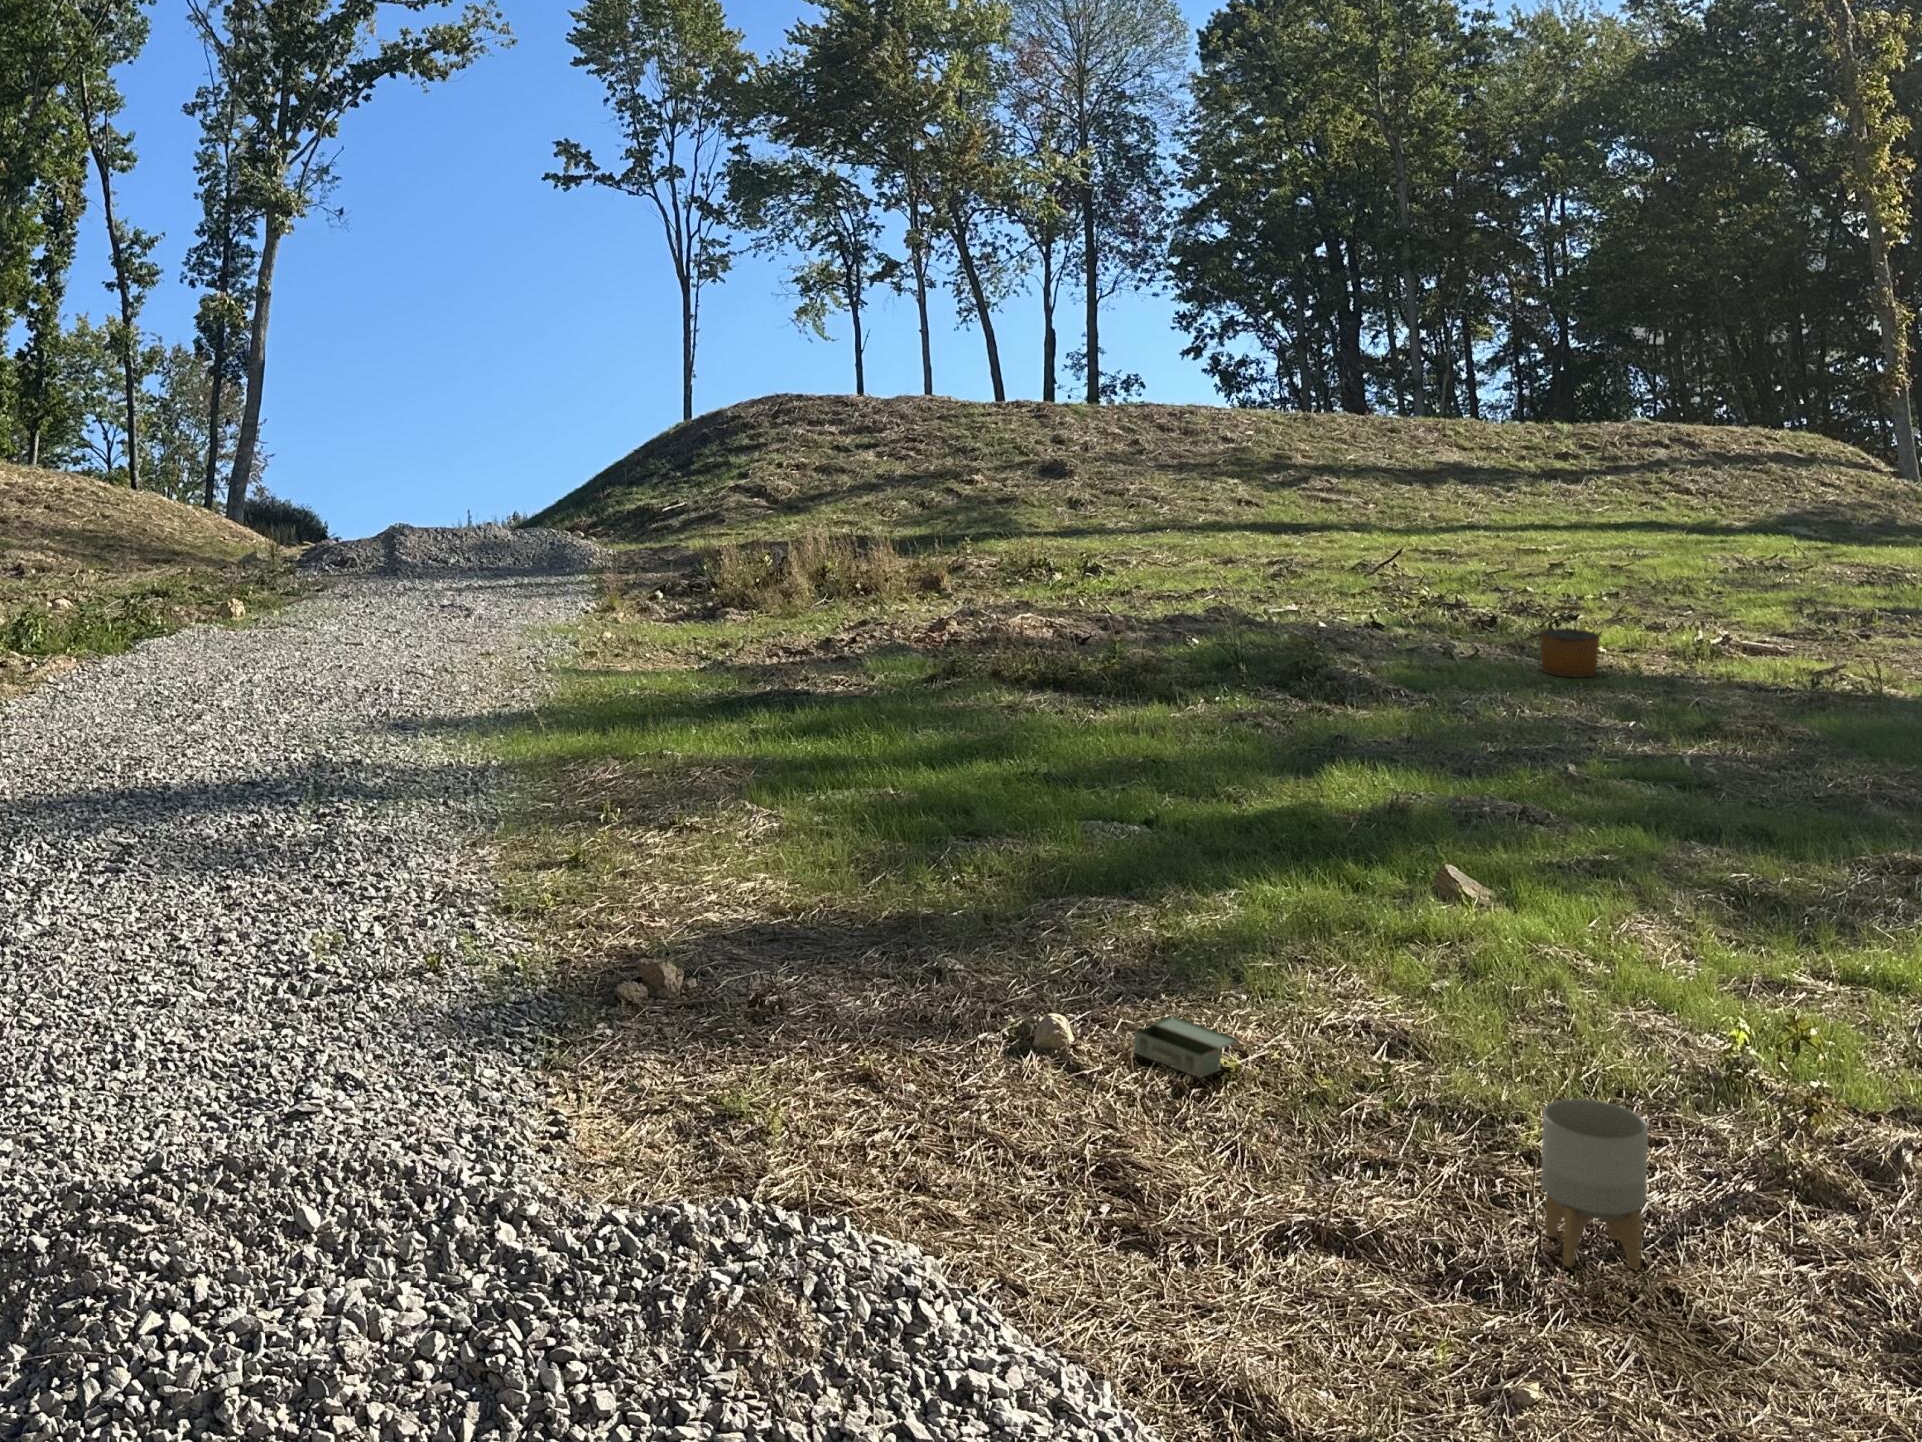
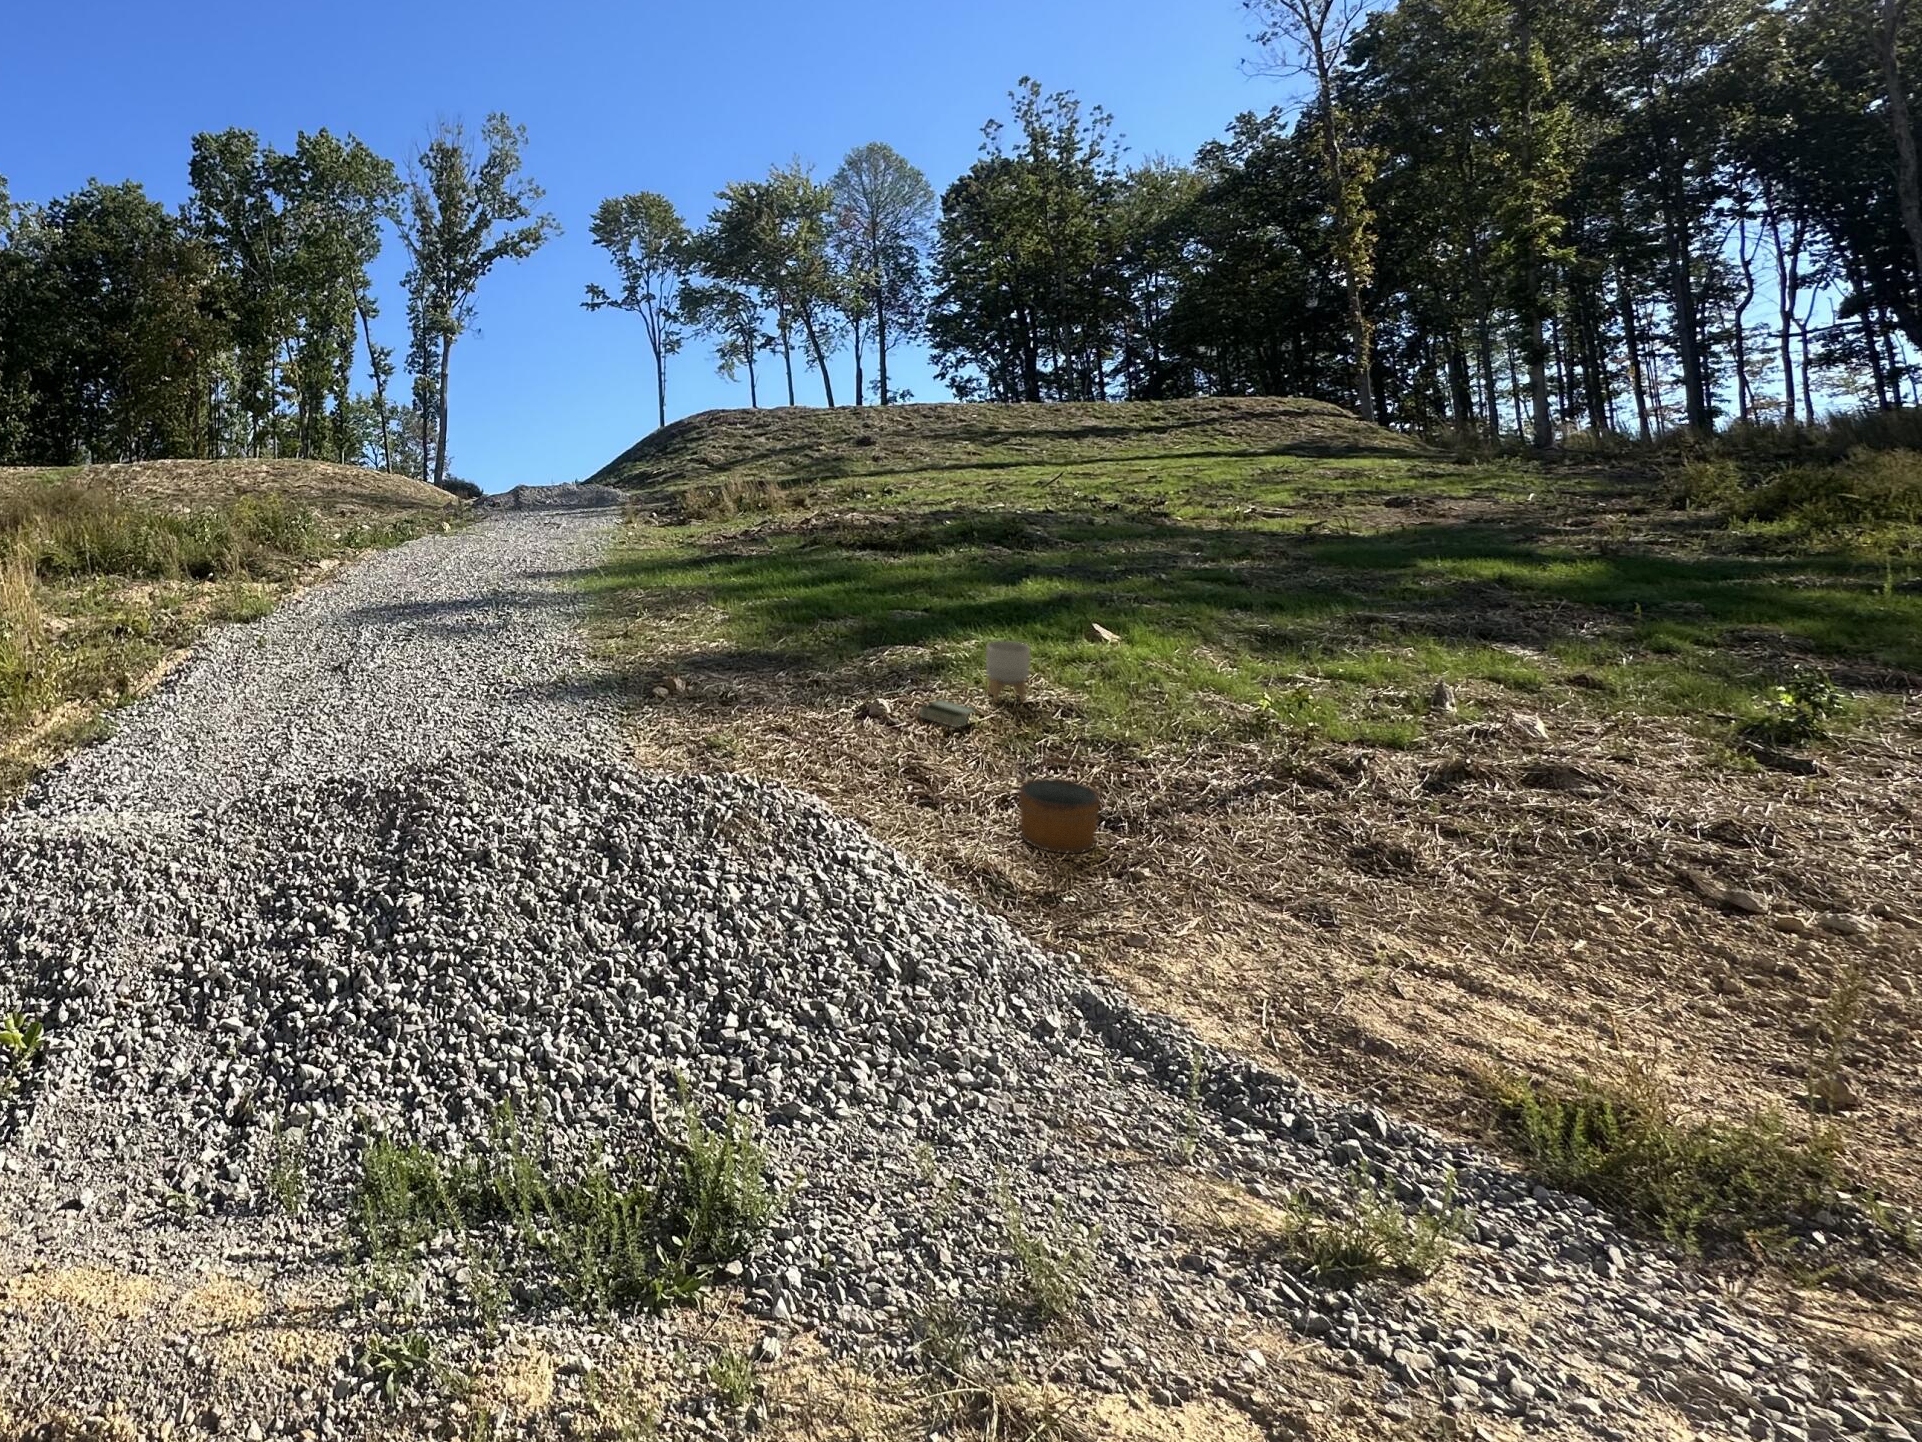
bucket: present [1539,606,1600,678] -> present [1018,758,1101,854]
planter: present [1541,1099,1648,1270] -> present [986,641,1030,703]

